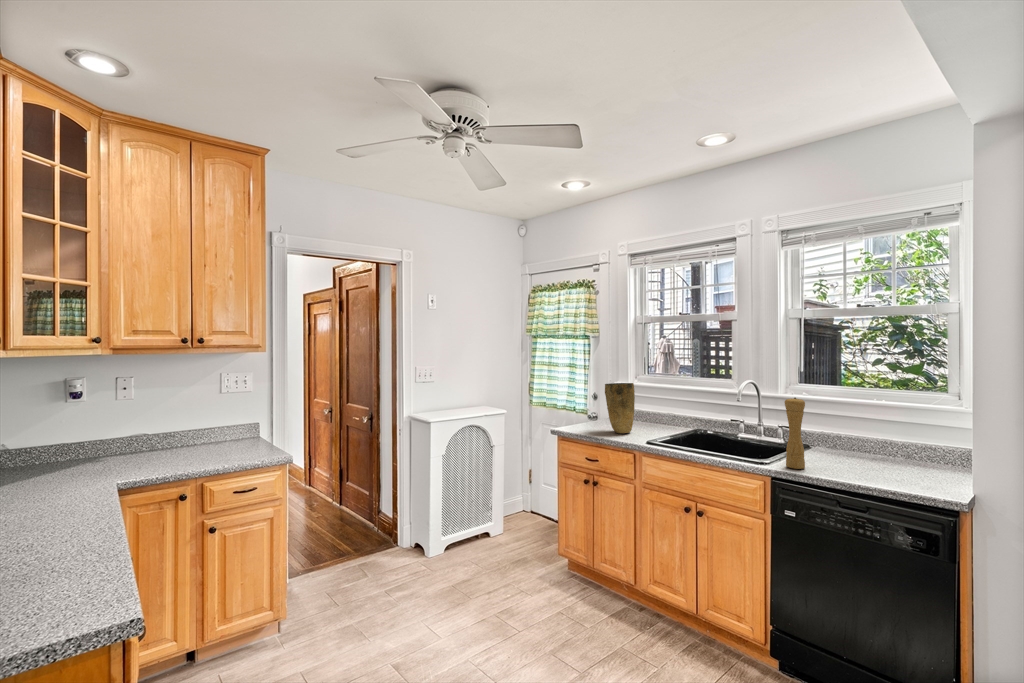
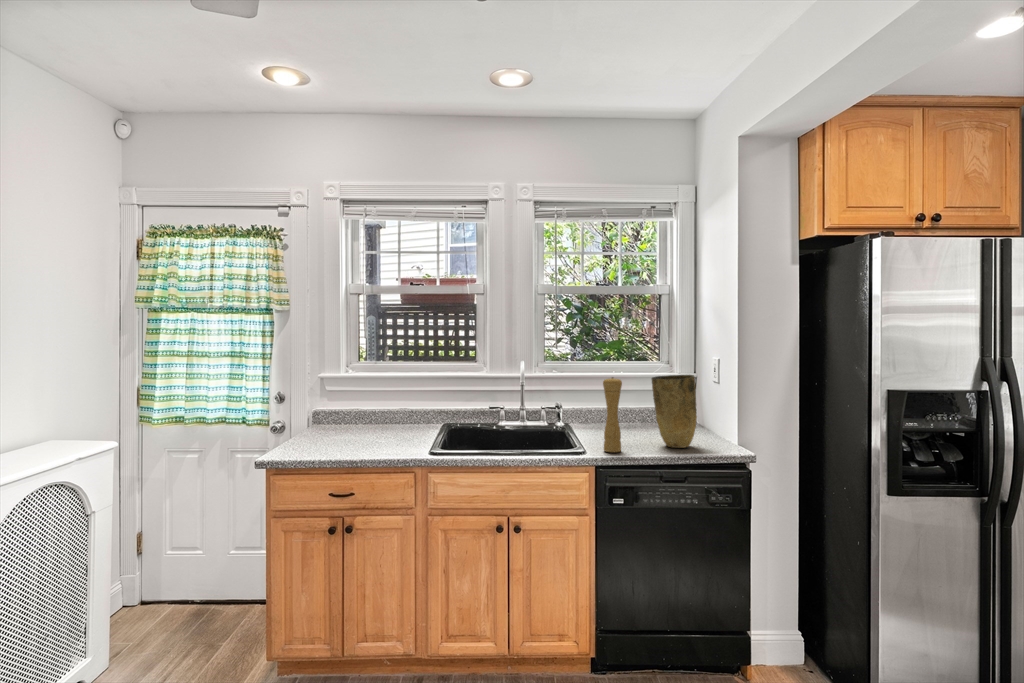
vase: present [605,383,635,433] -> present [652,375,697,448]

